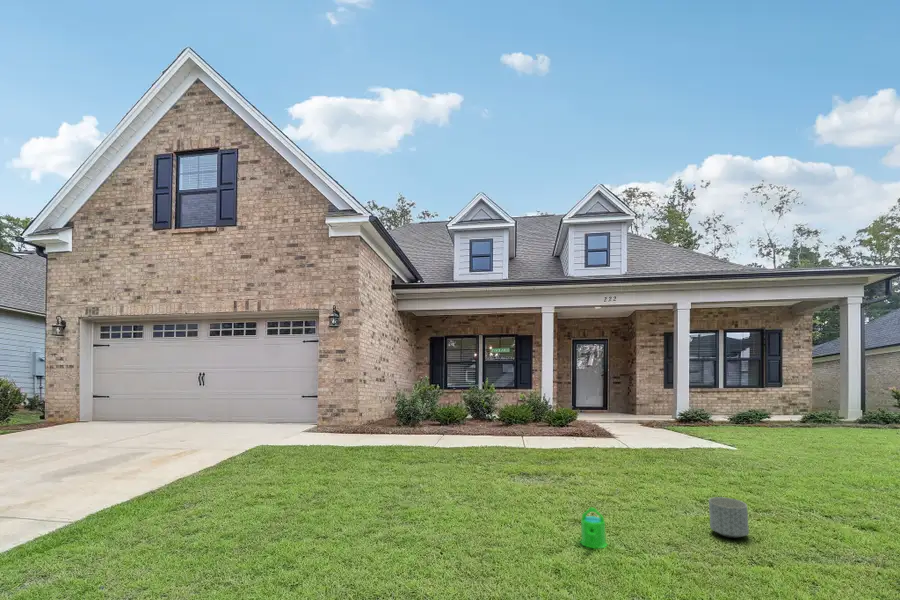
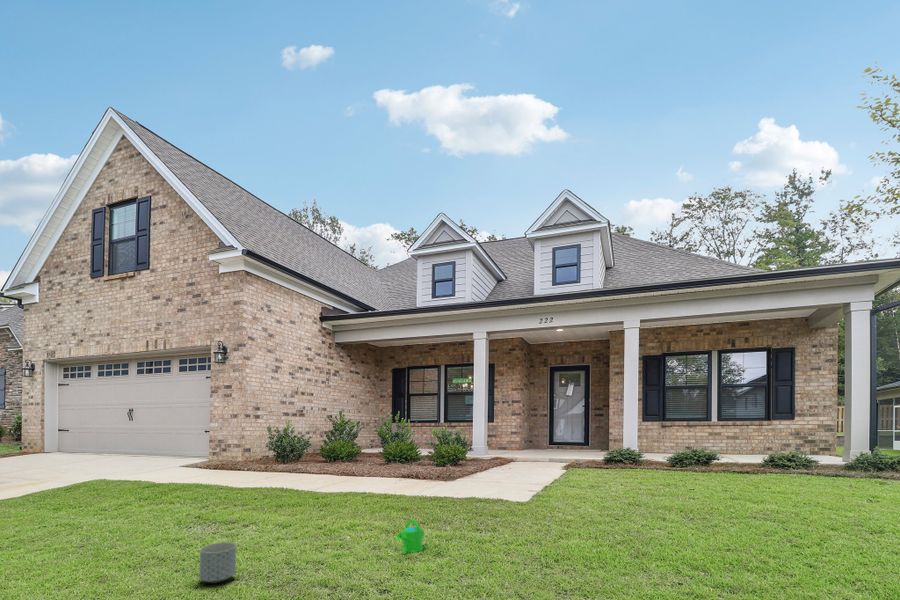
watering can: present [581,508,607,548] -> present [397,519,424,552]

